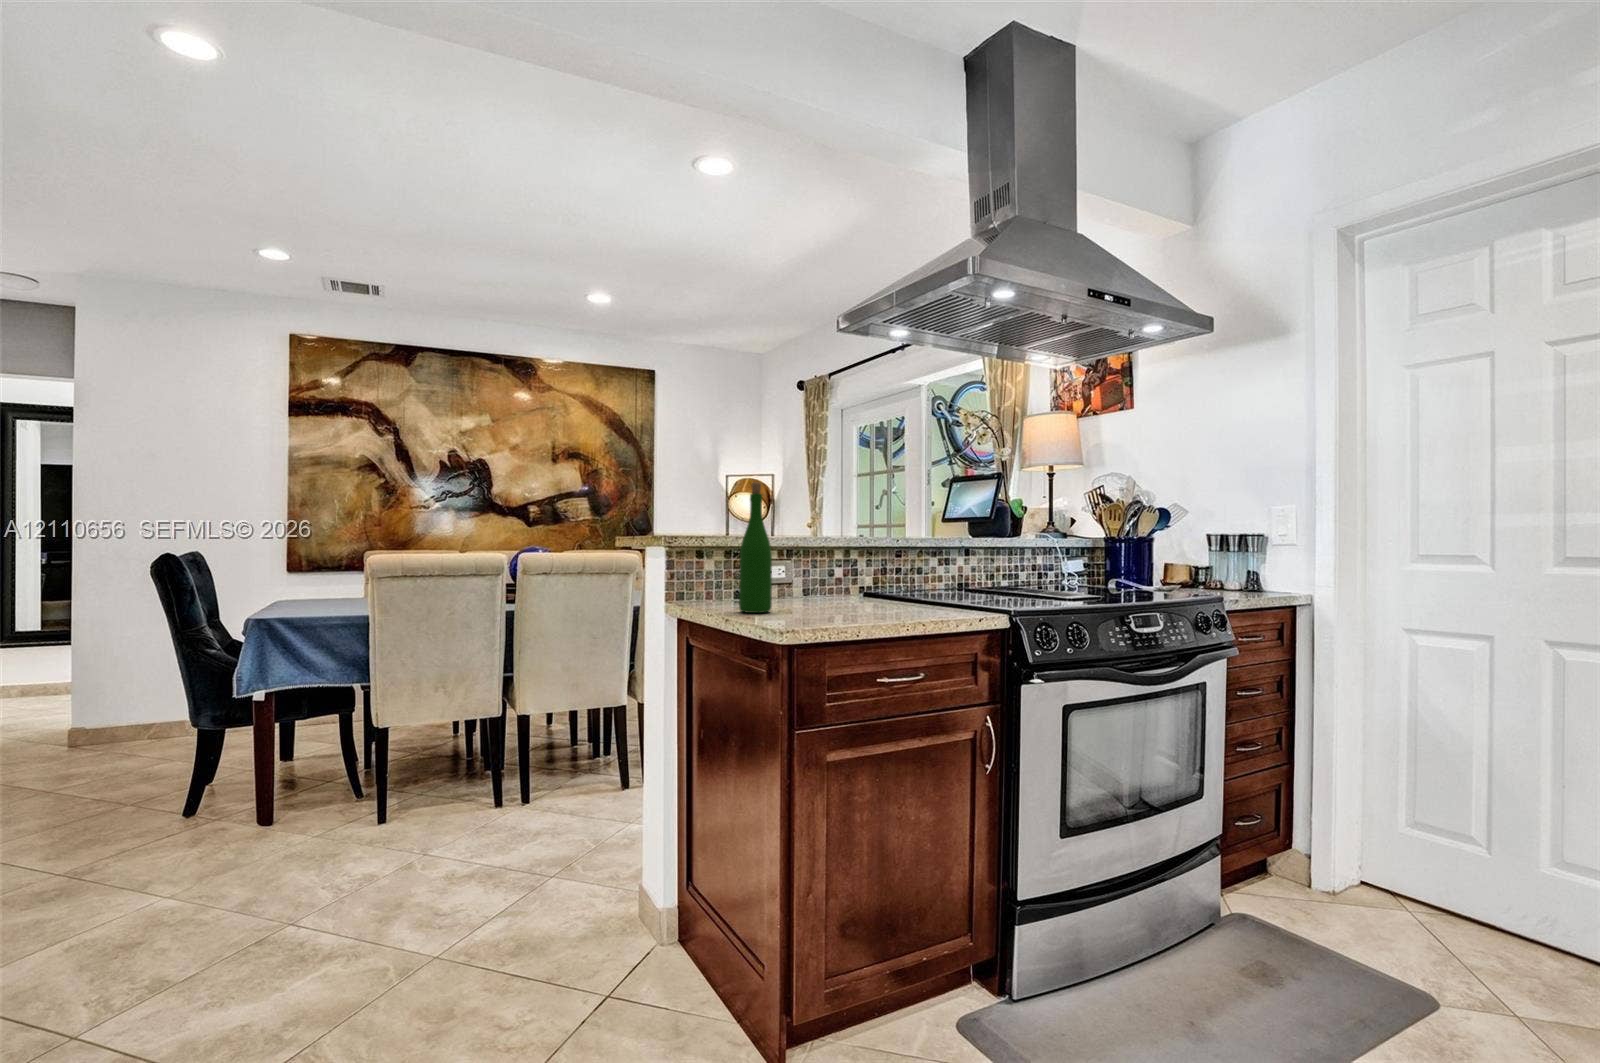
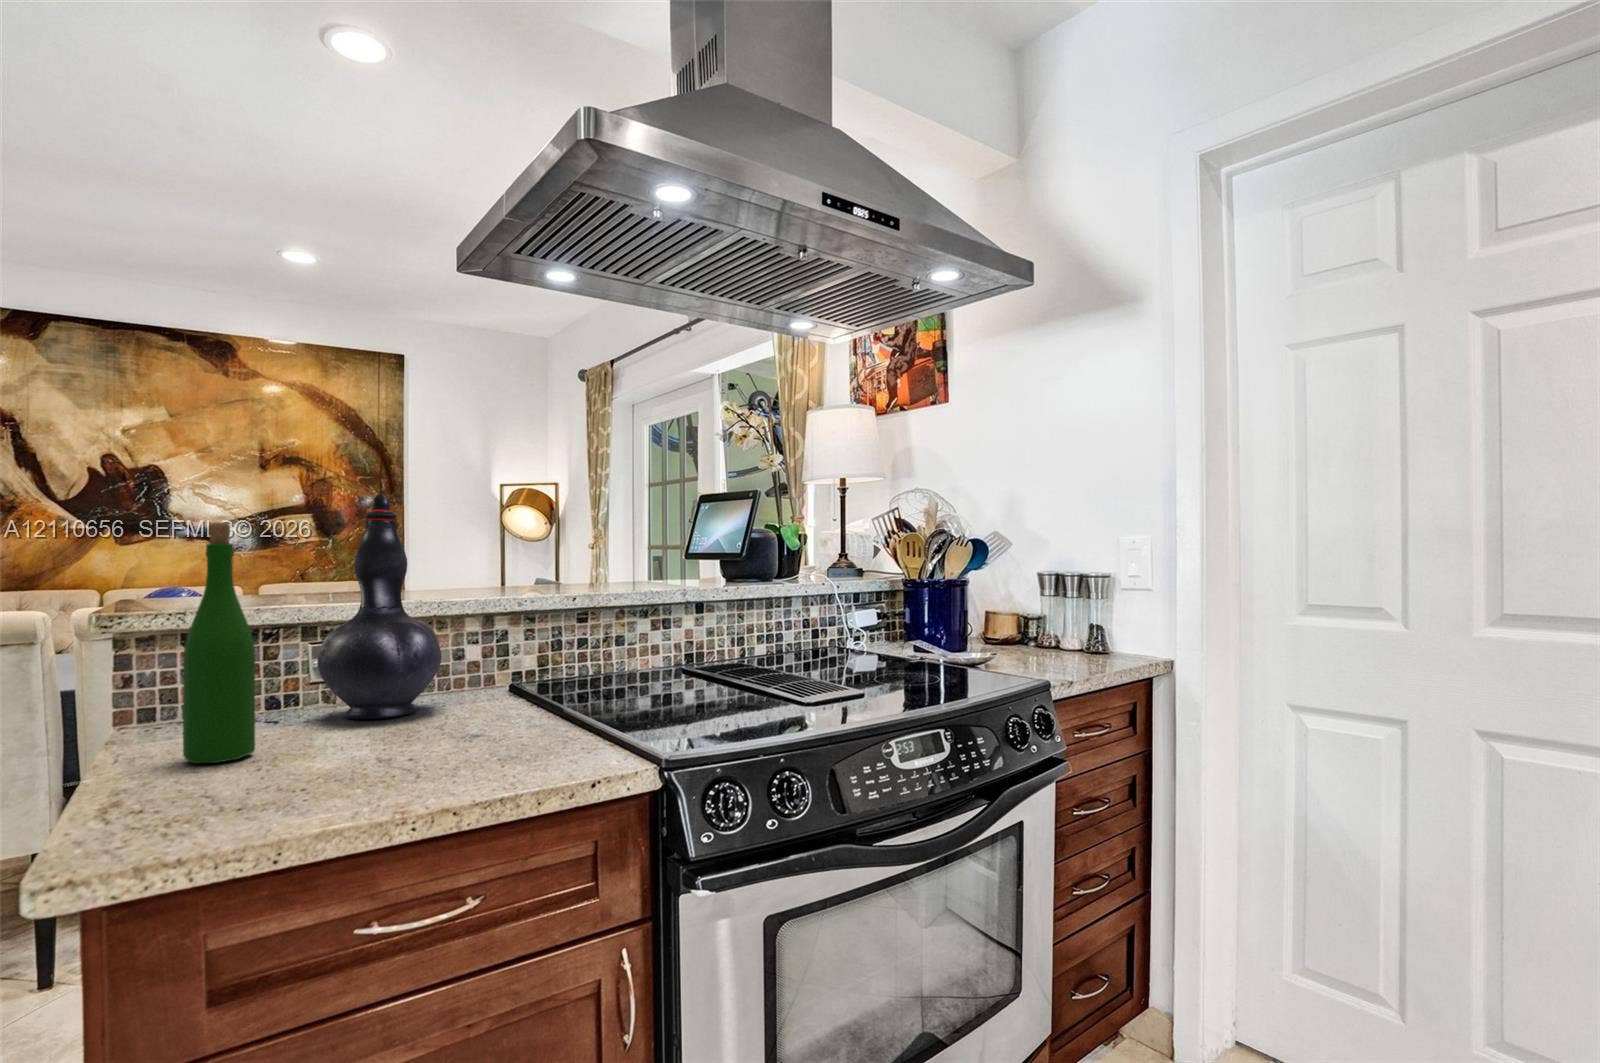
decorative vase: none [773,469,839,603] -> present [318,493,441,719]

